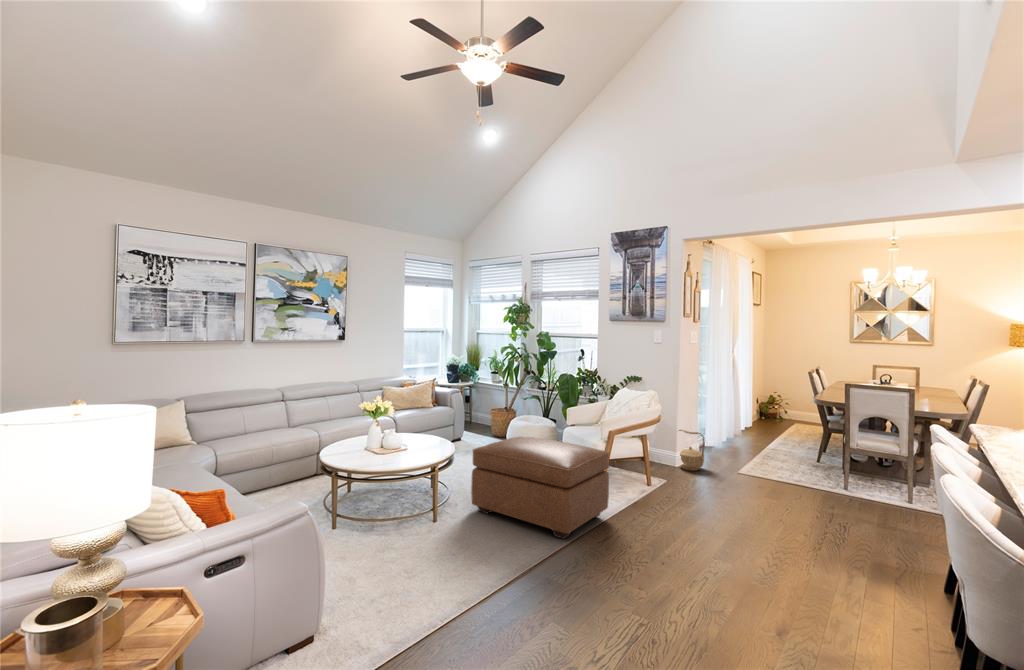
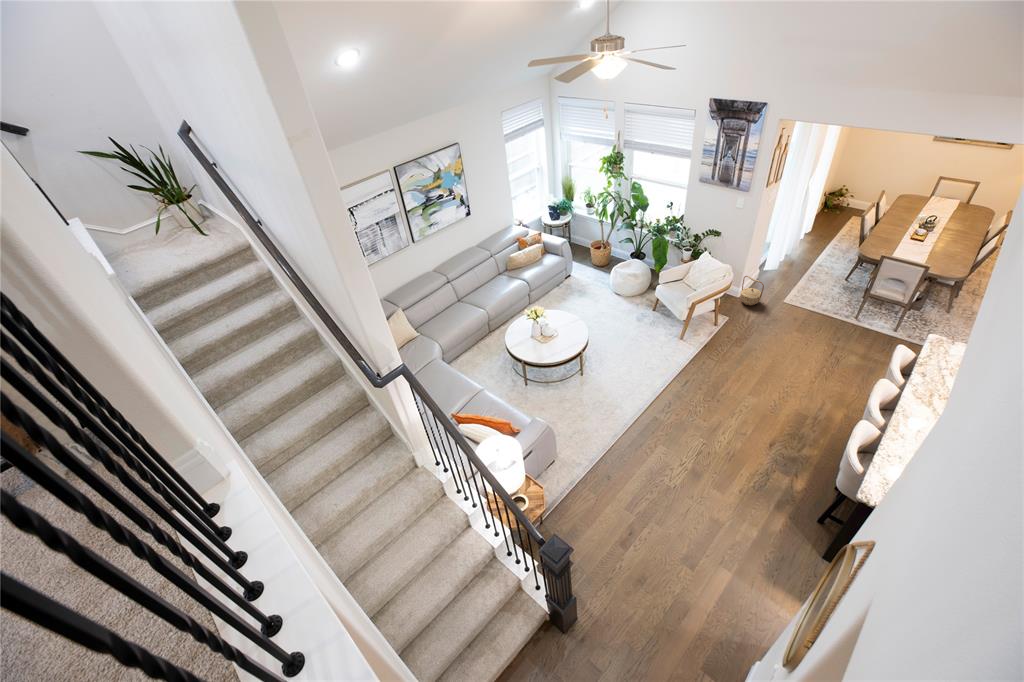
ottoman: present [471,437,609,539] -> none [607,321,694,396]

